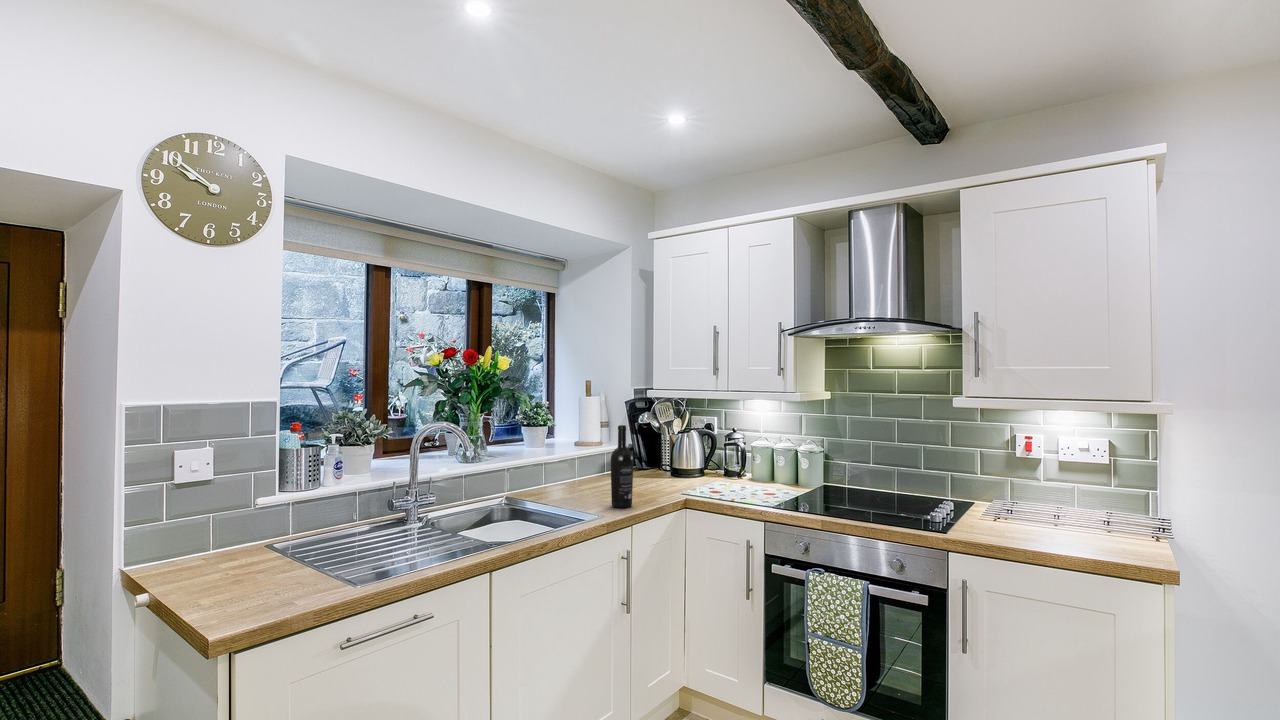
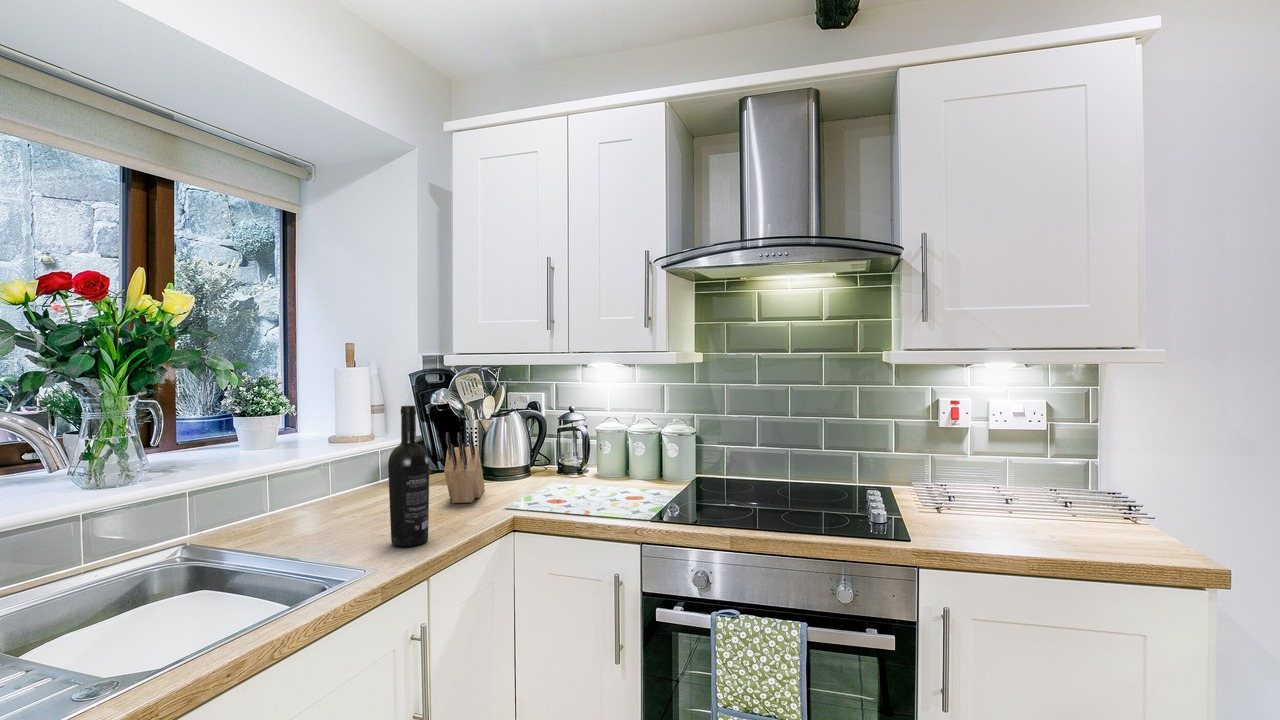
knife block: none [644,442,671,489] -> present [444,432,485,503]

